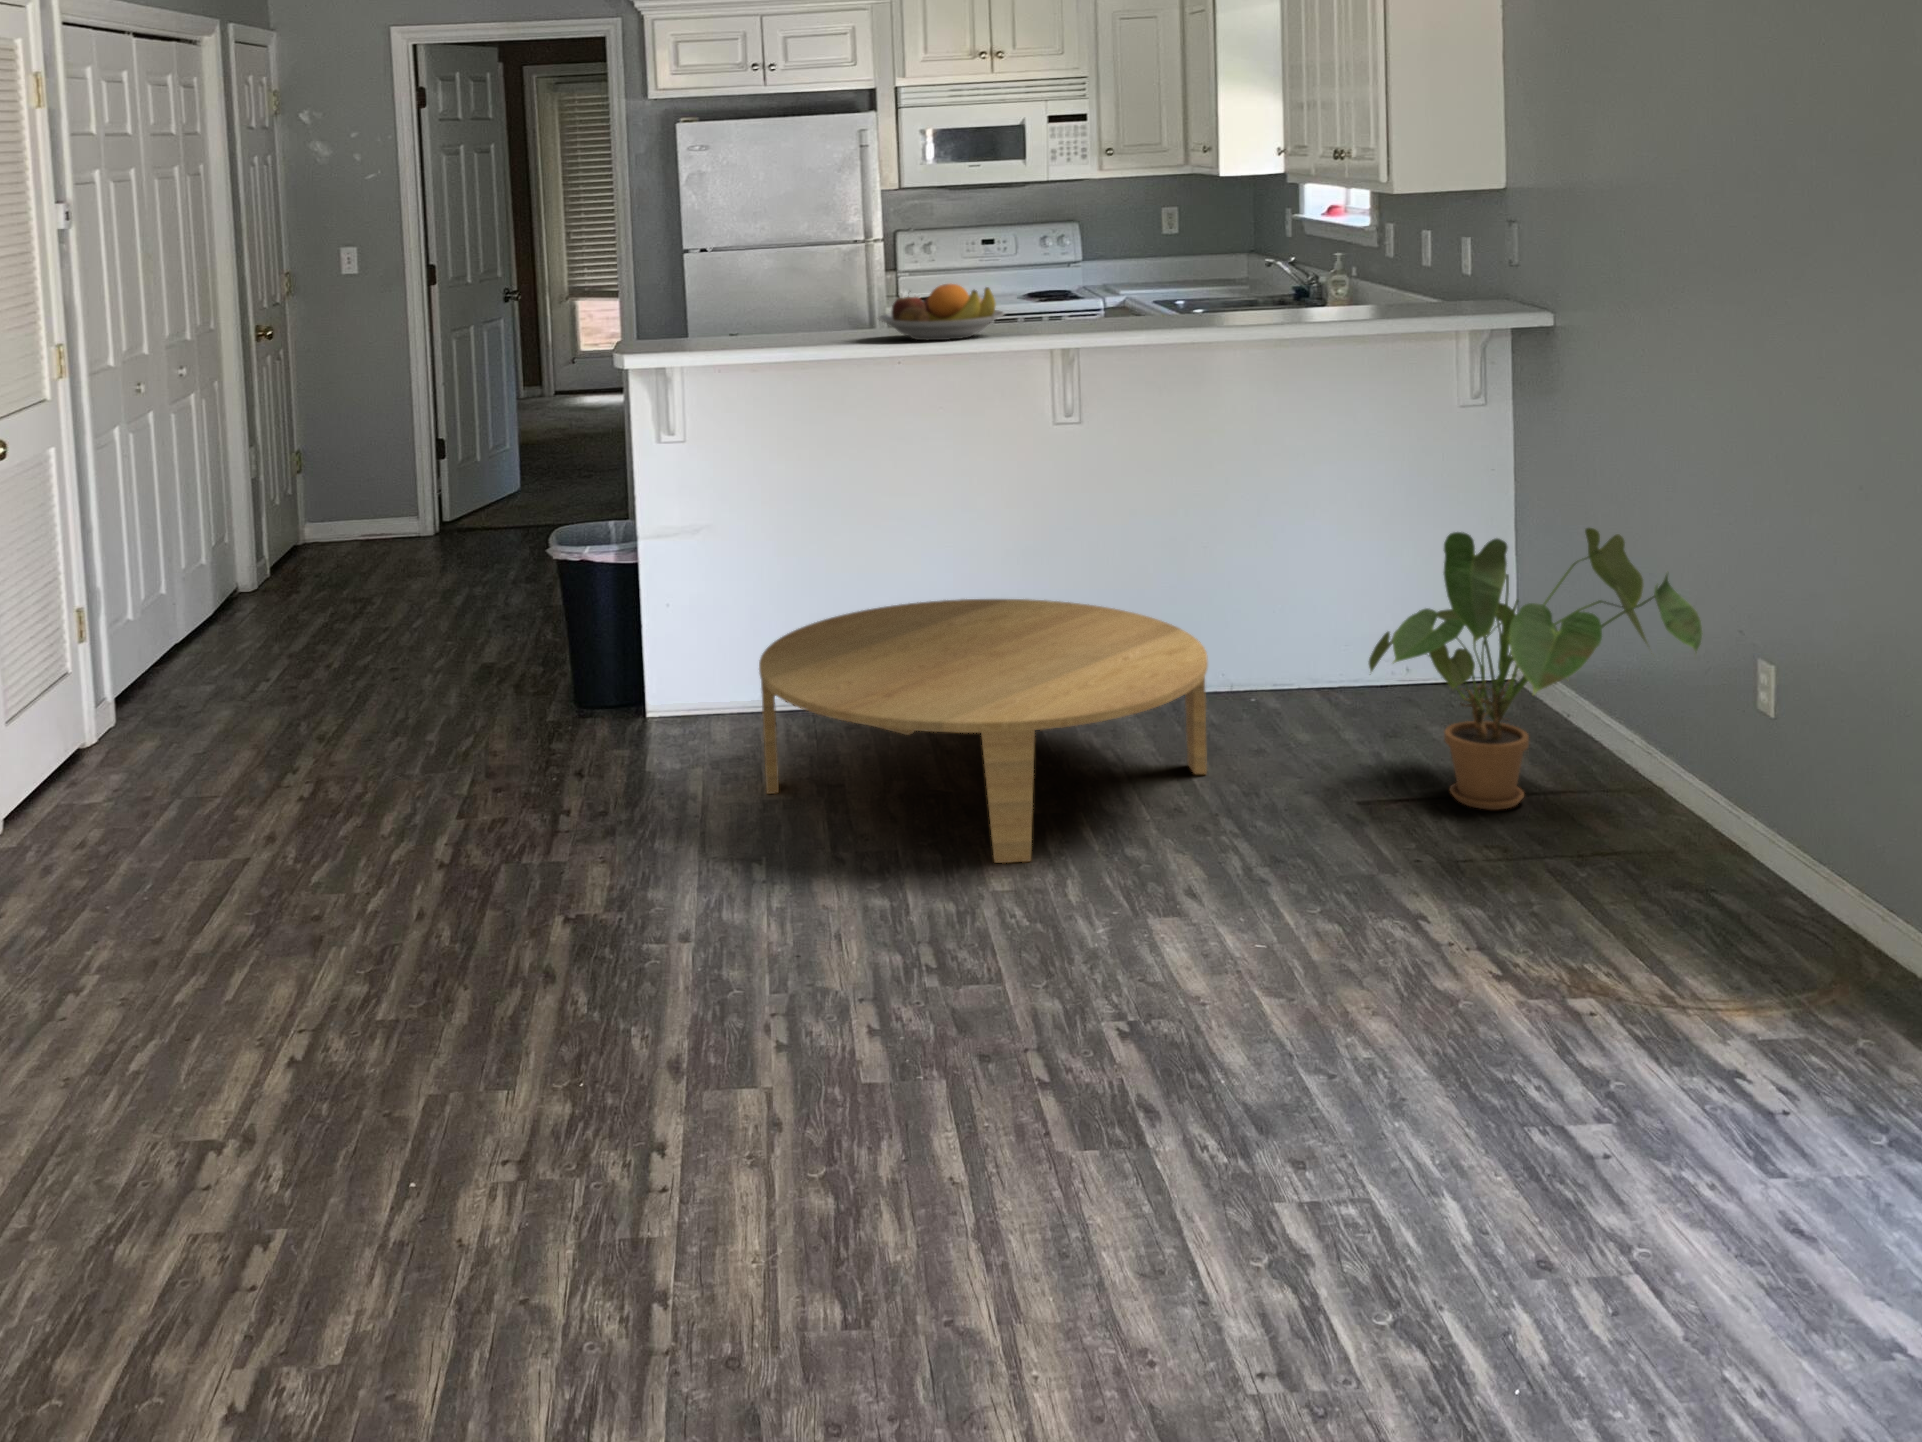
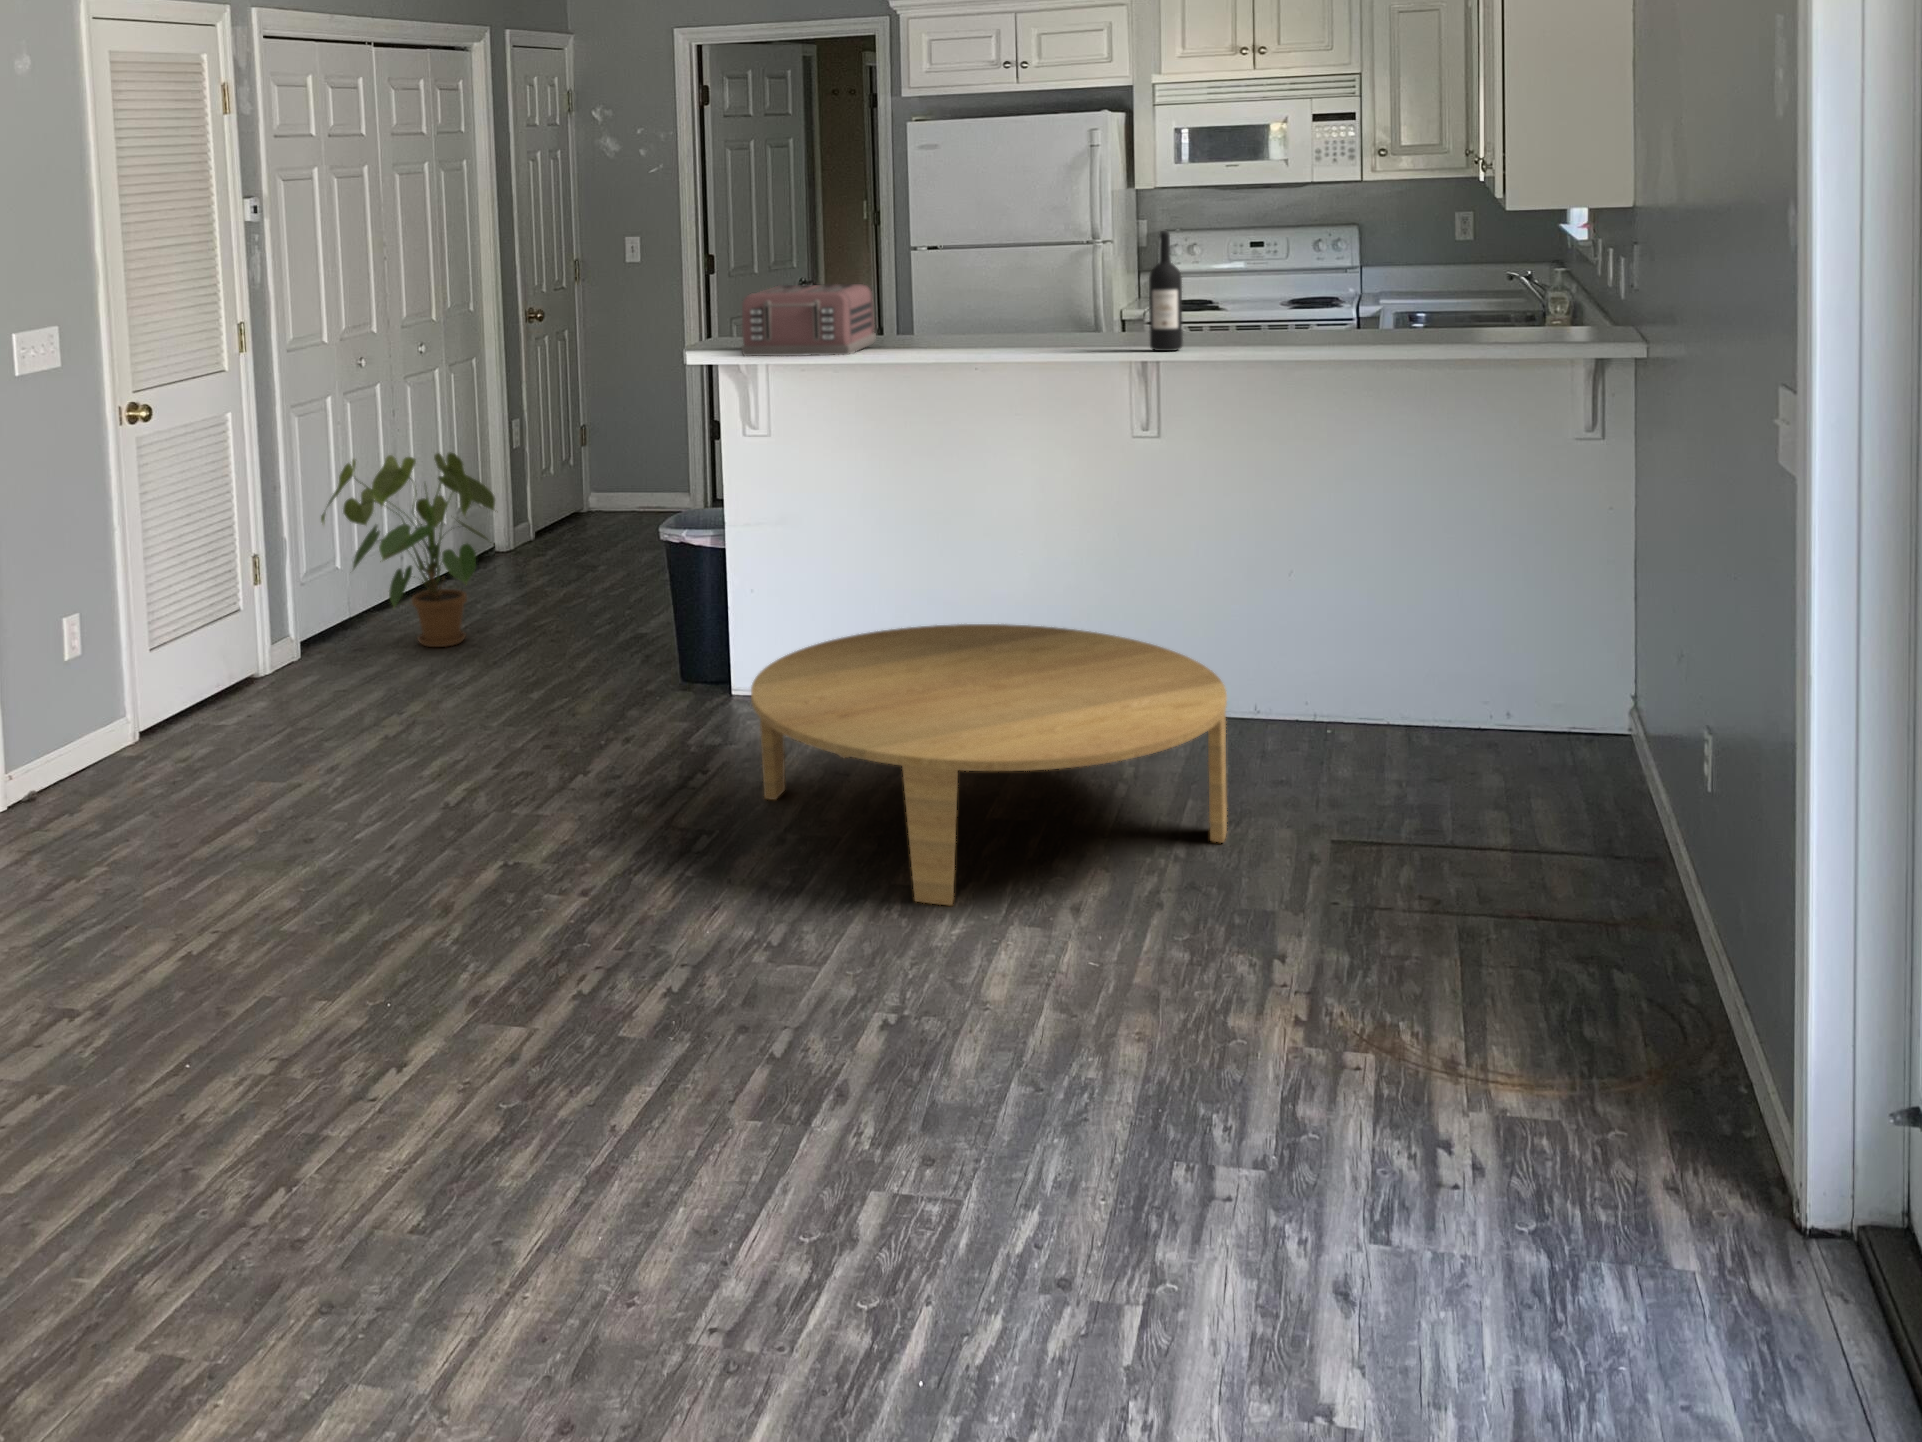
wine bottle: none [1065,221,1097,332] -> present [1149,231,1183,351]
toaster: none [674,279,787,355] -> present [741,284,876,356]
fruit bowl: present [878,284,1004,340] -> none [951,294,1087,353]
house plant: present [1369,528,1702,810] -> present [321,453,495,647]

